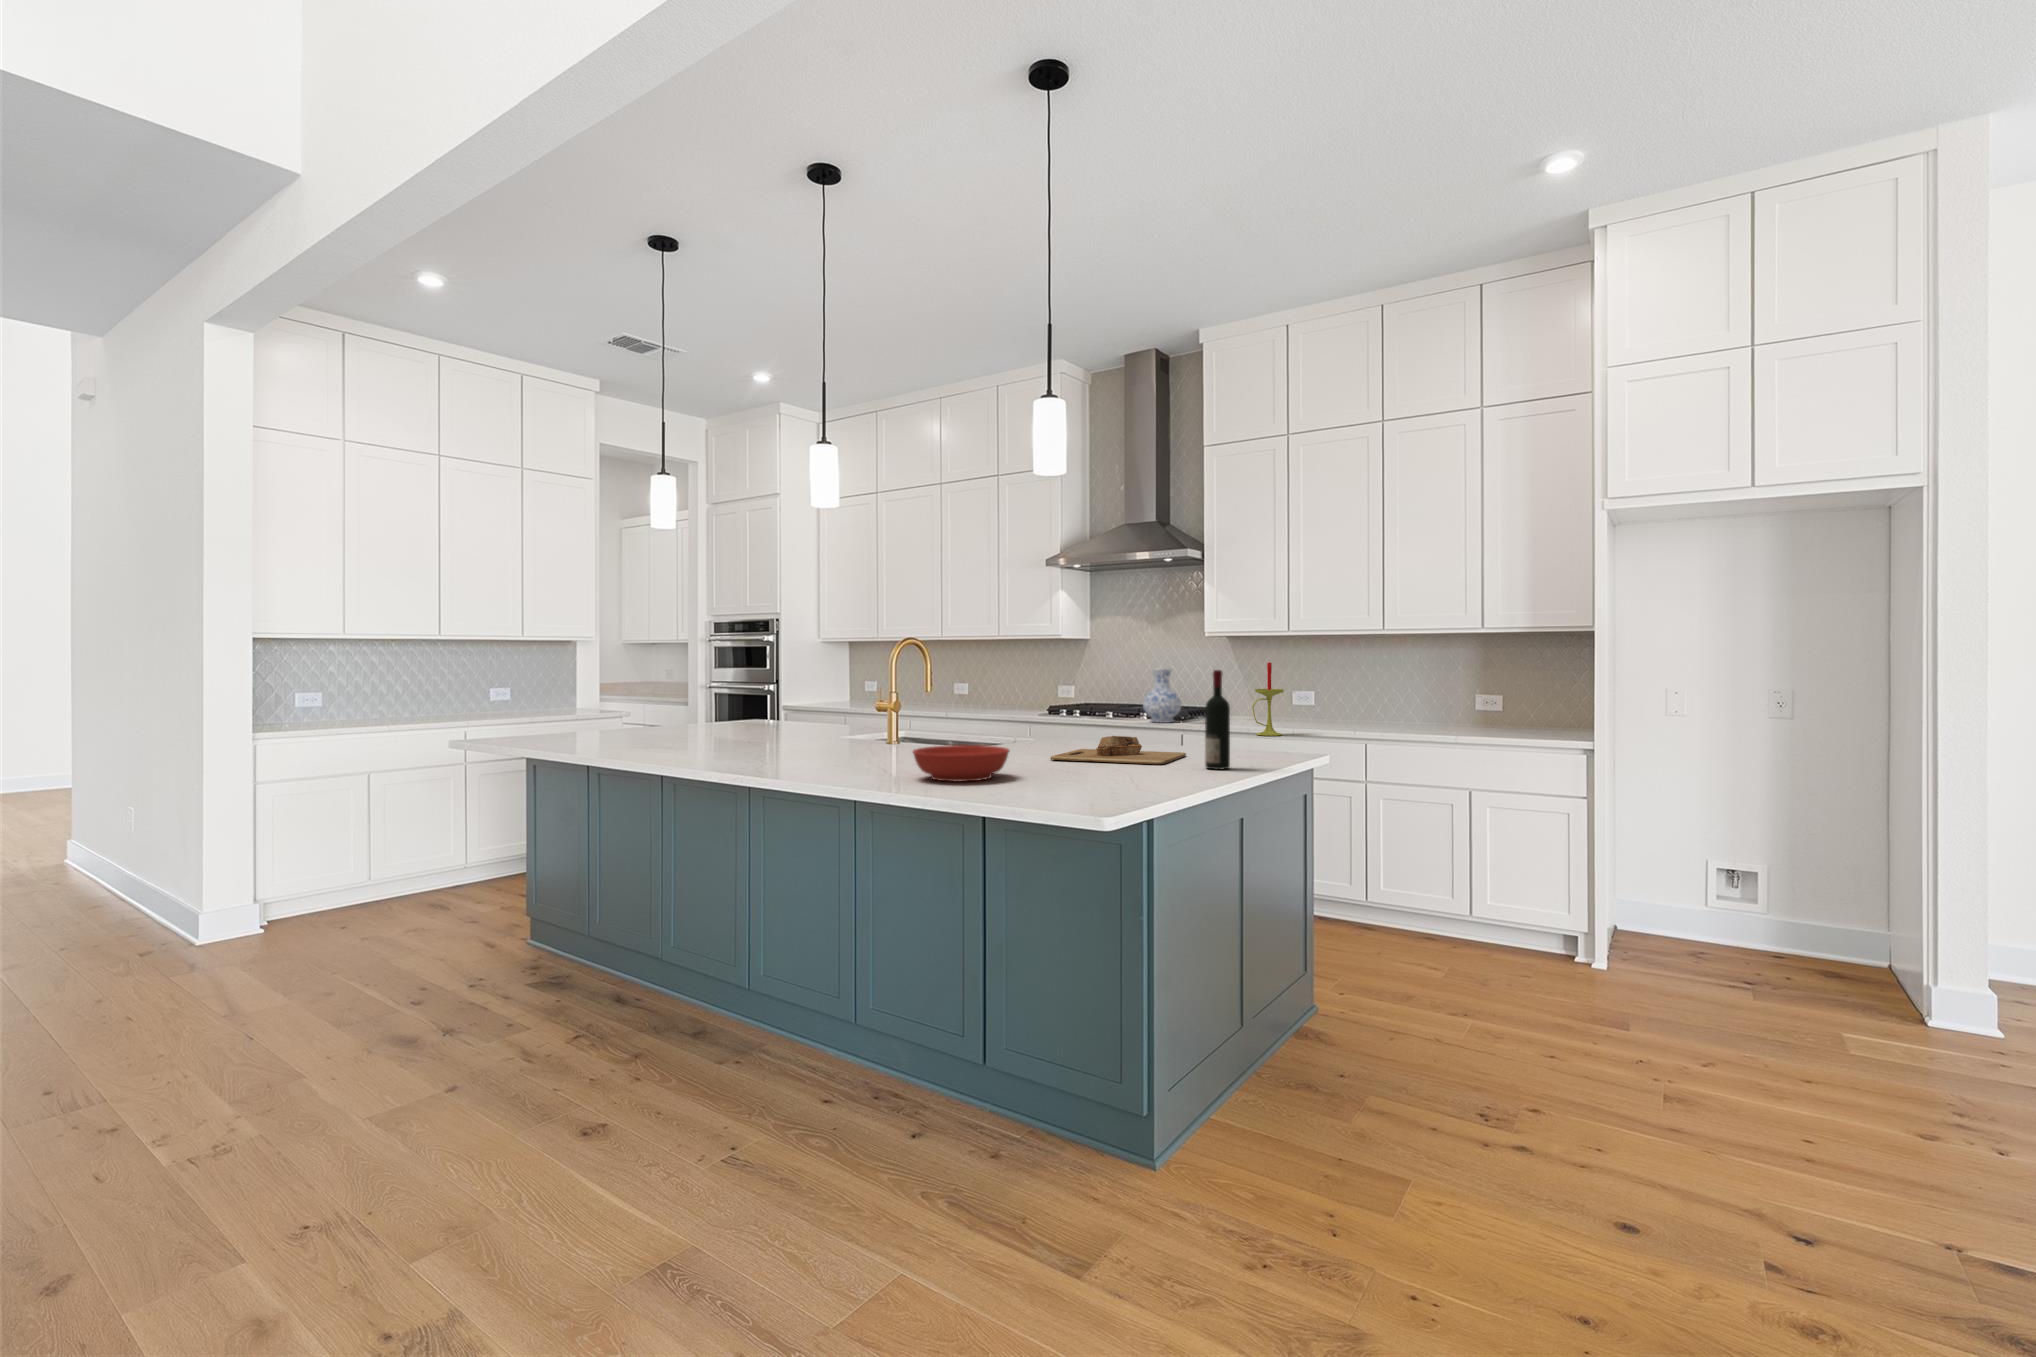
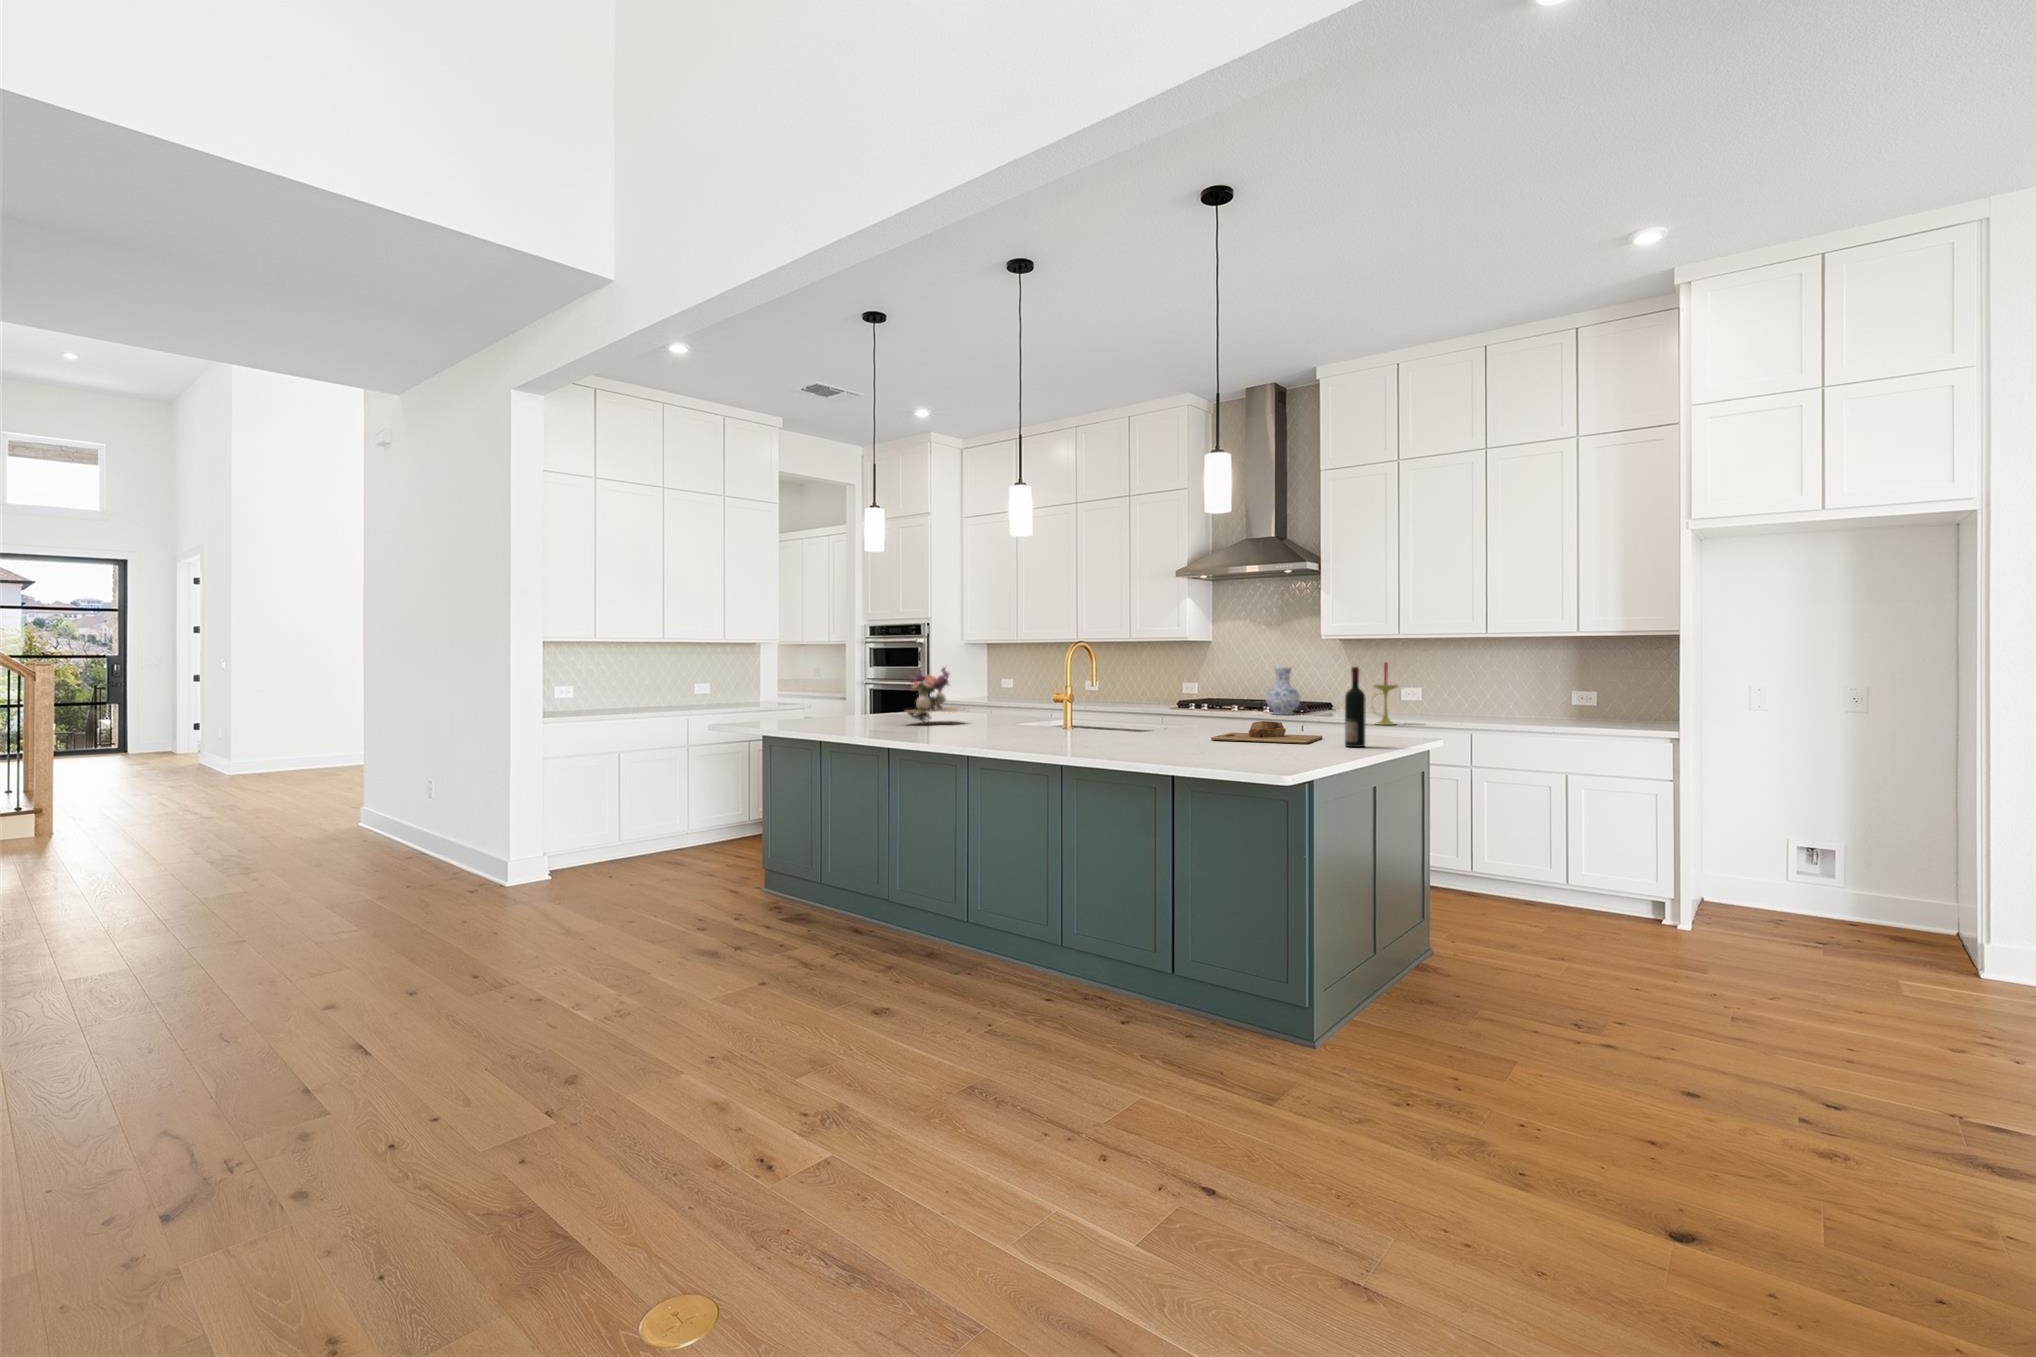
flower arrangement: none [703,668,786,738] -> present [905,668,964,723]
bowl: present [913,745,1009,782] -> none [1112,726,1190,753]

